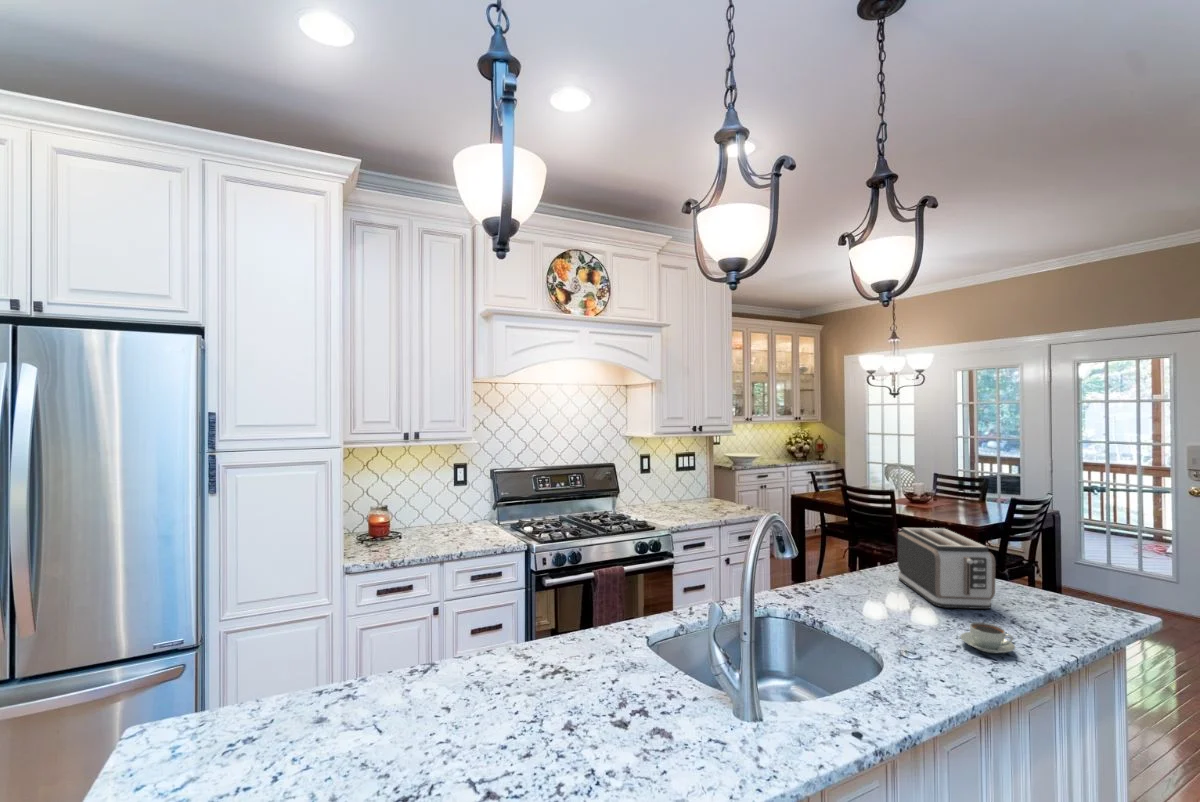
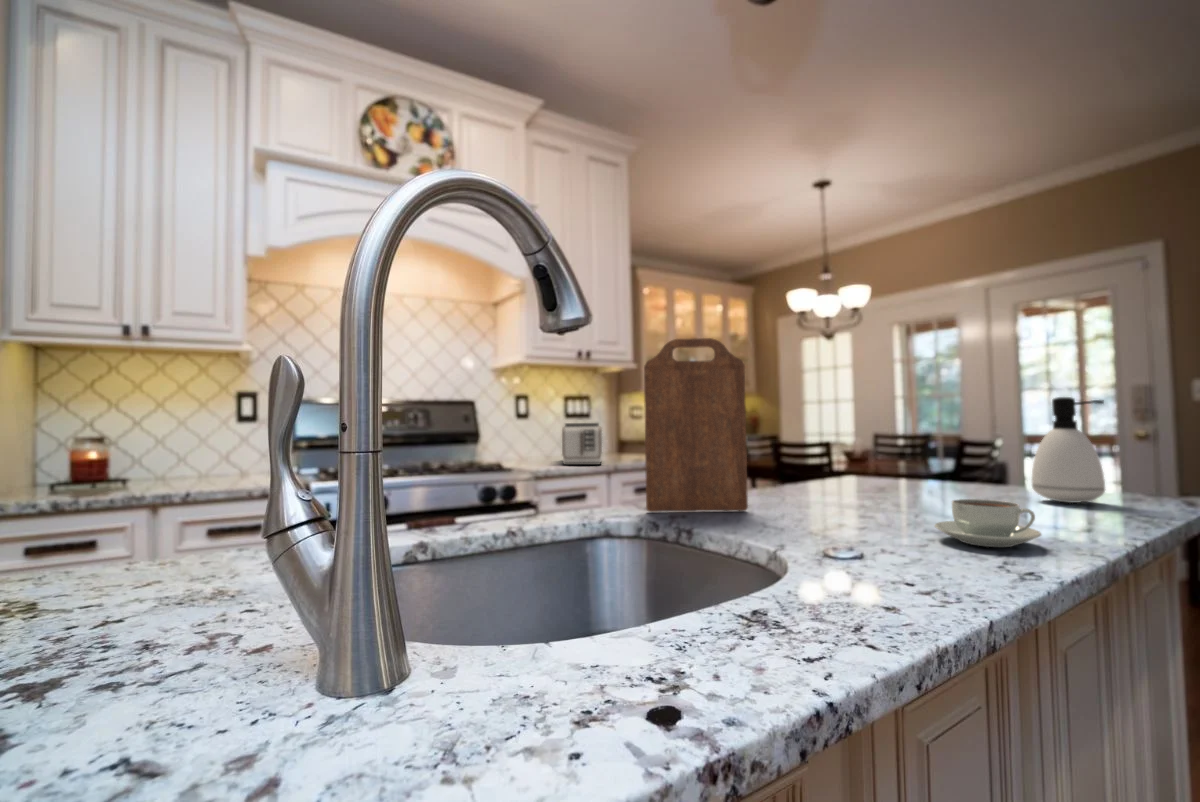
cutting board: none [789,503,851,606] -> present [644,338,748,512]
toaster: present [898,528,995,609] -> present [562,423,602,465]
soap dispenser: none [1030,542,1077,609] -> present [1032,397,1105,503]

